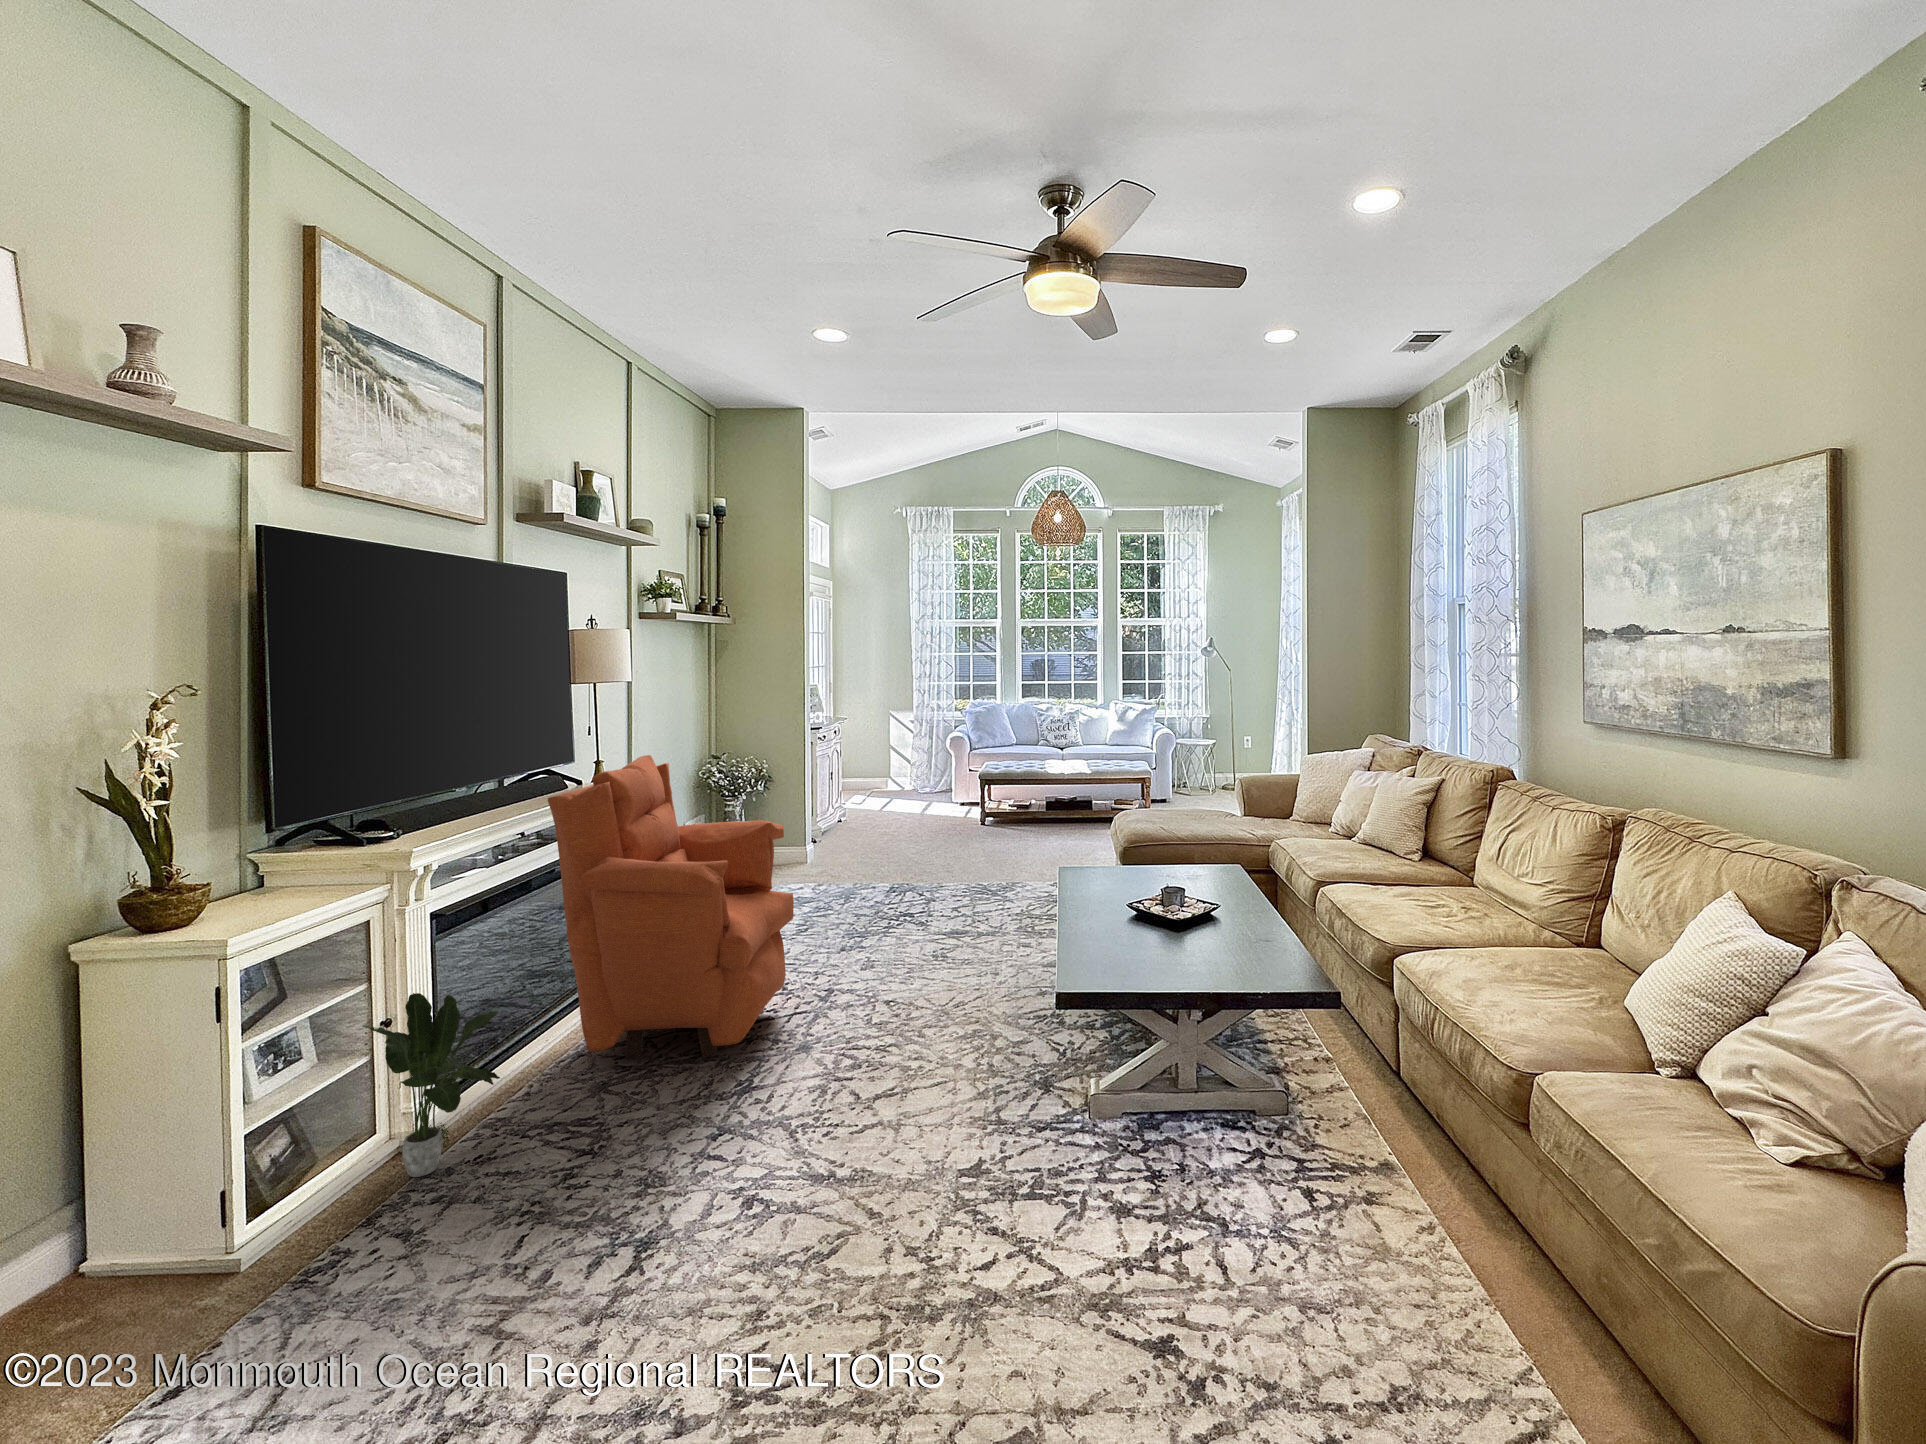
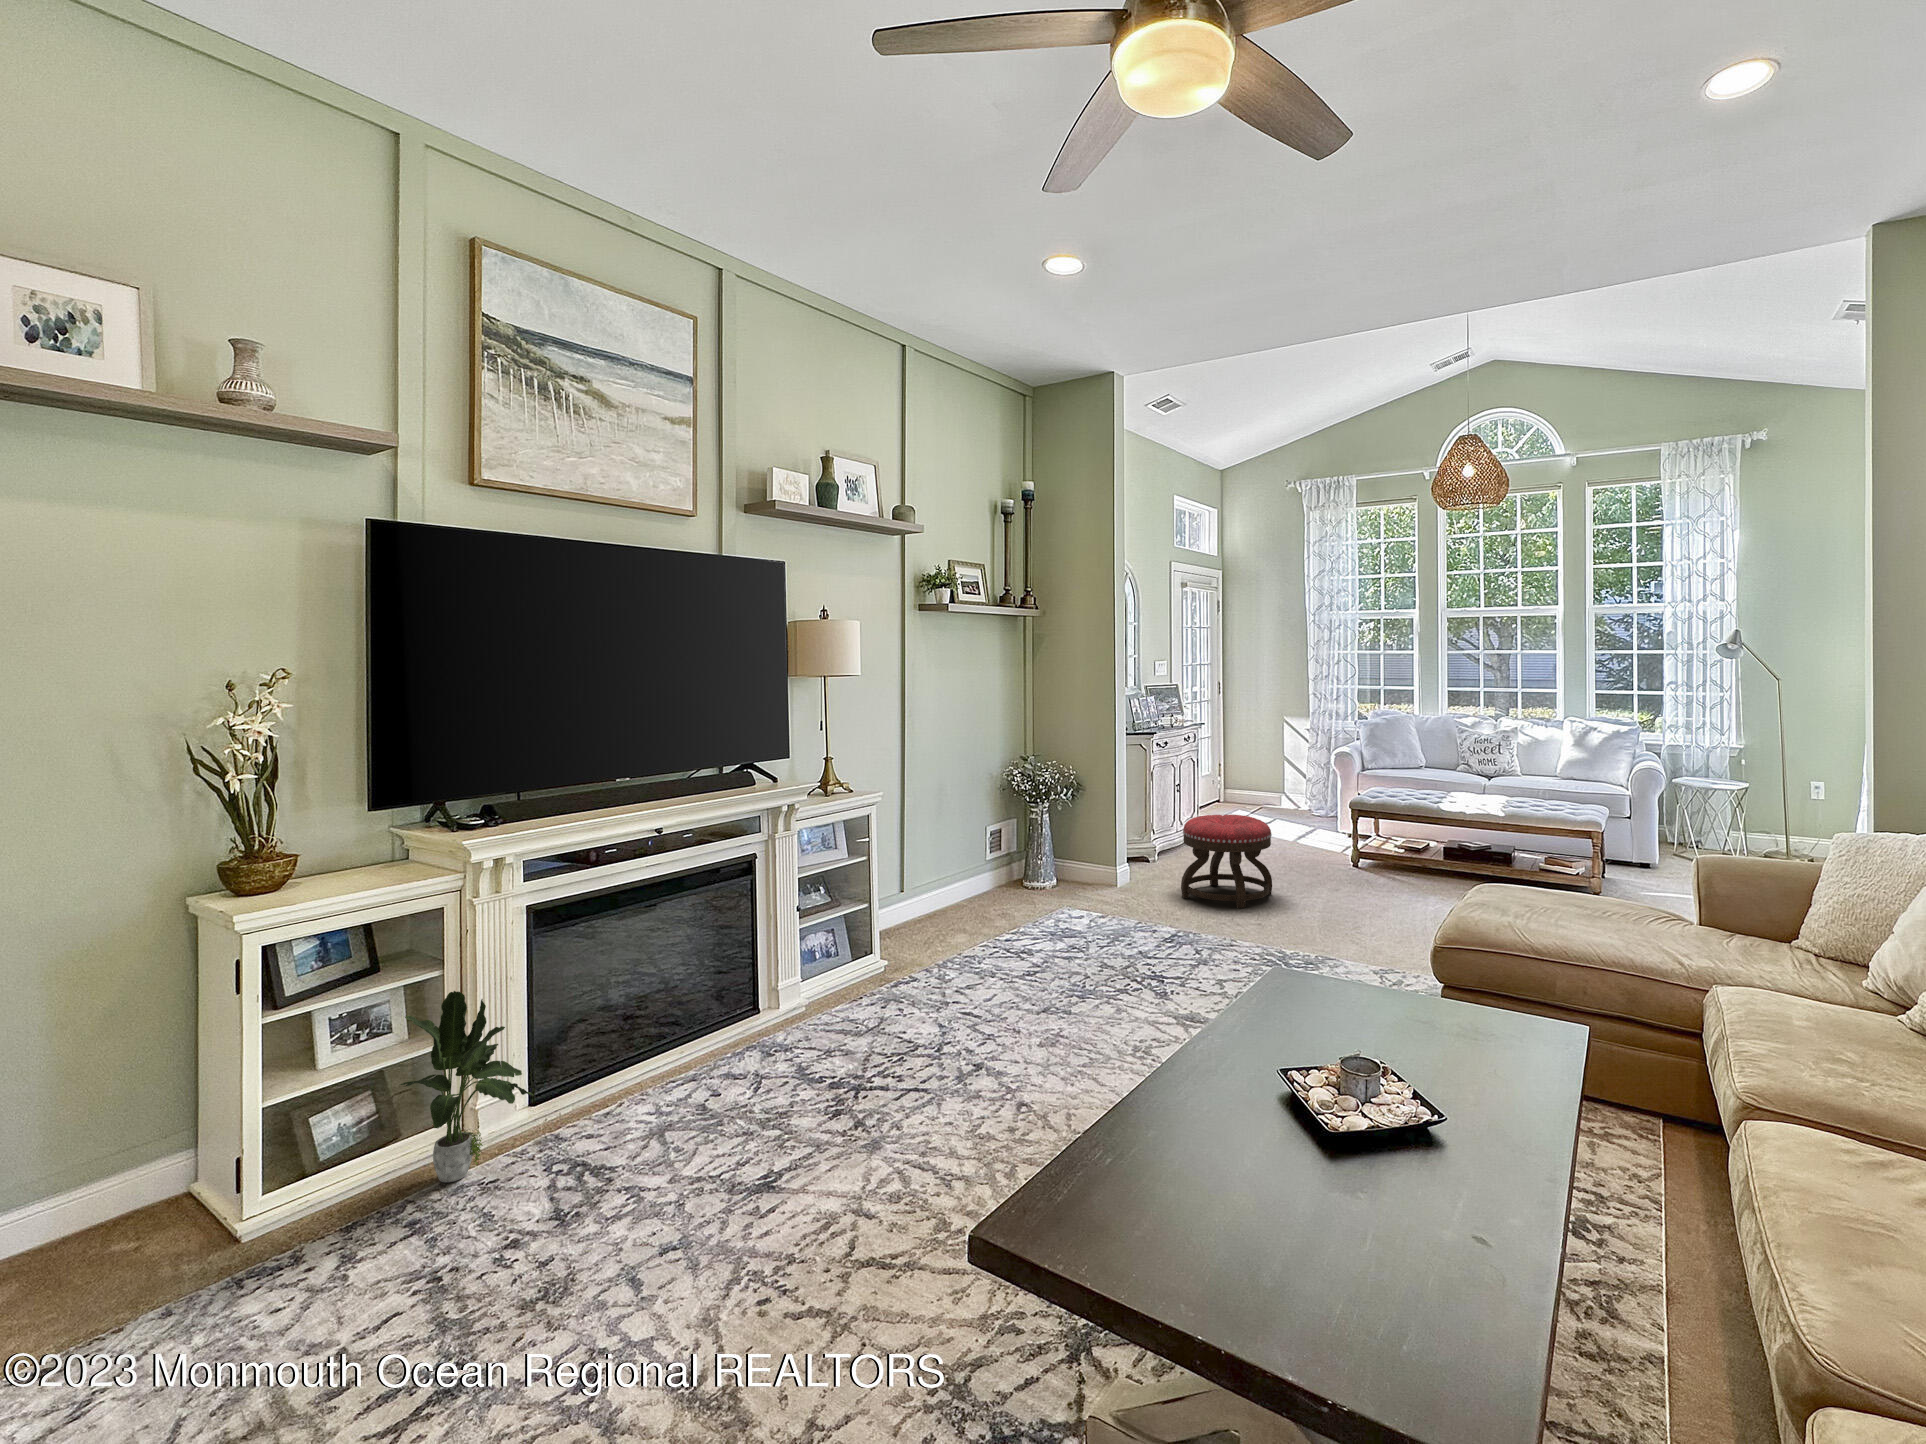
armchair: present [548,755,793,1059] -> none [657,758,942,1117]
ottoman: none [868,791,943,865] -> present [1181,815,1272,908]

